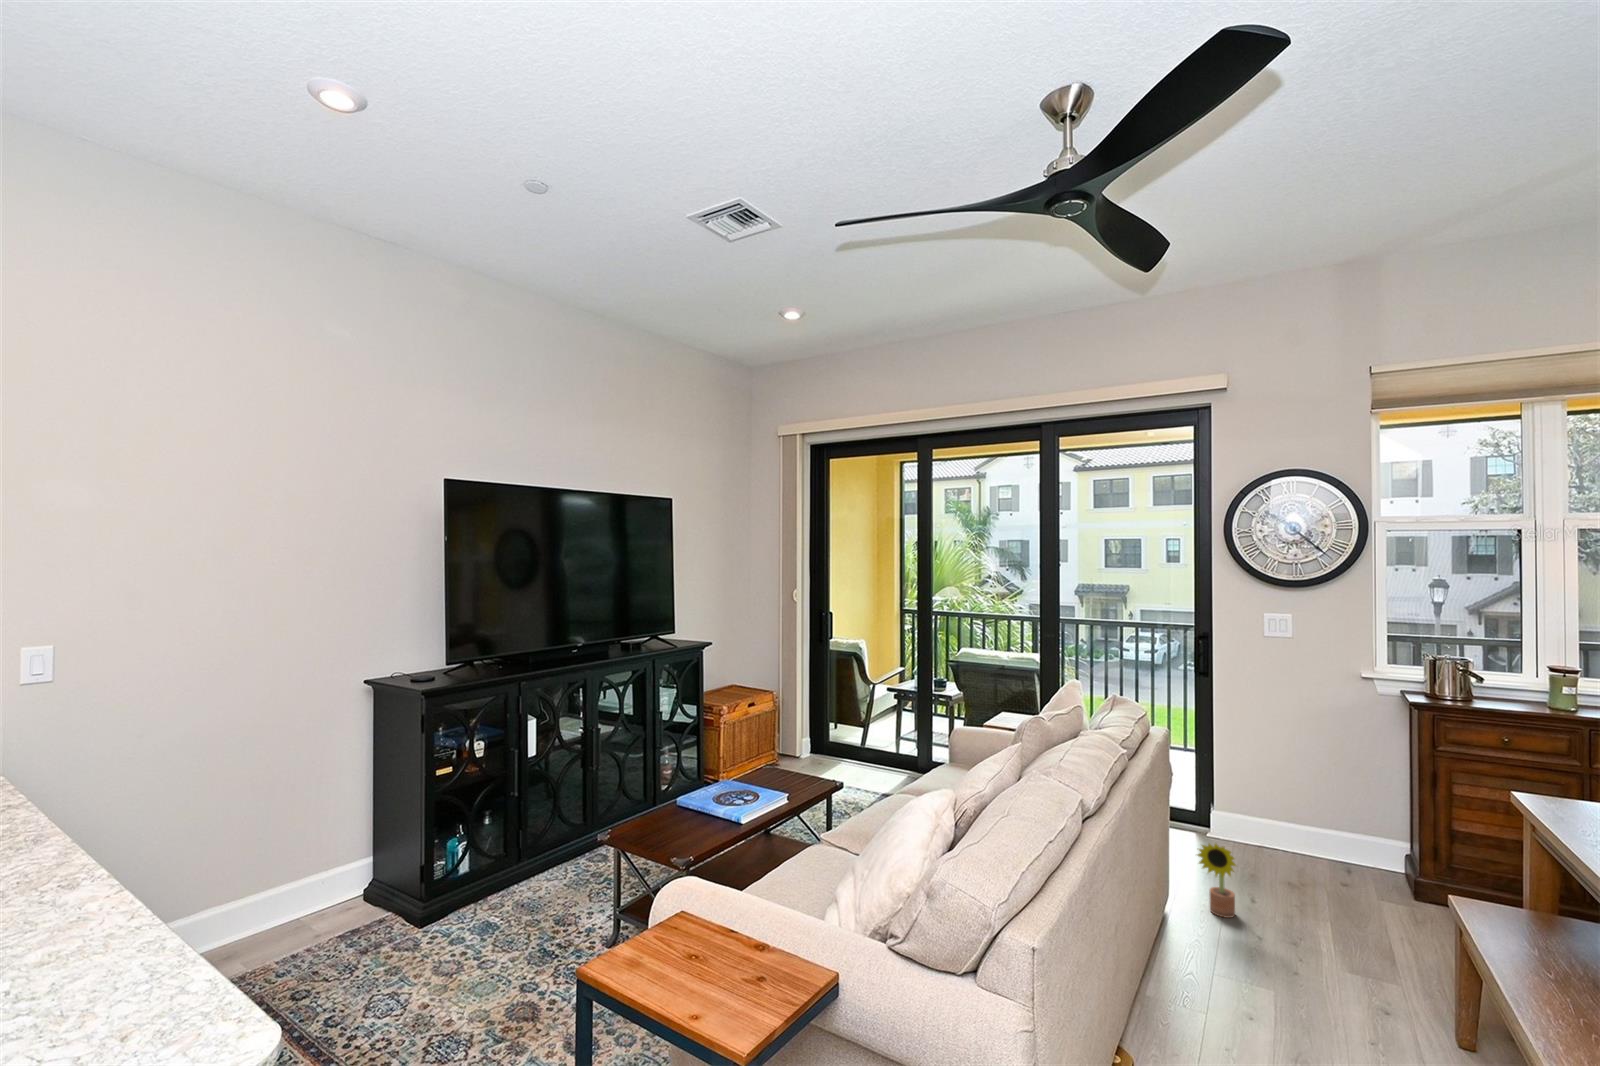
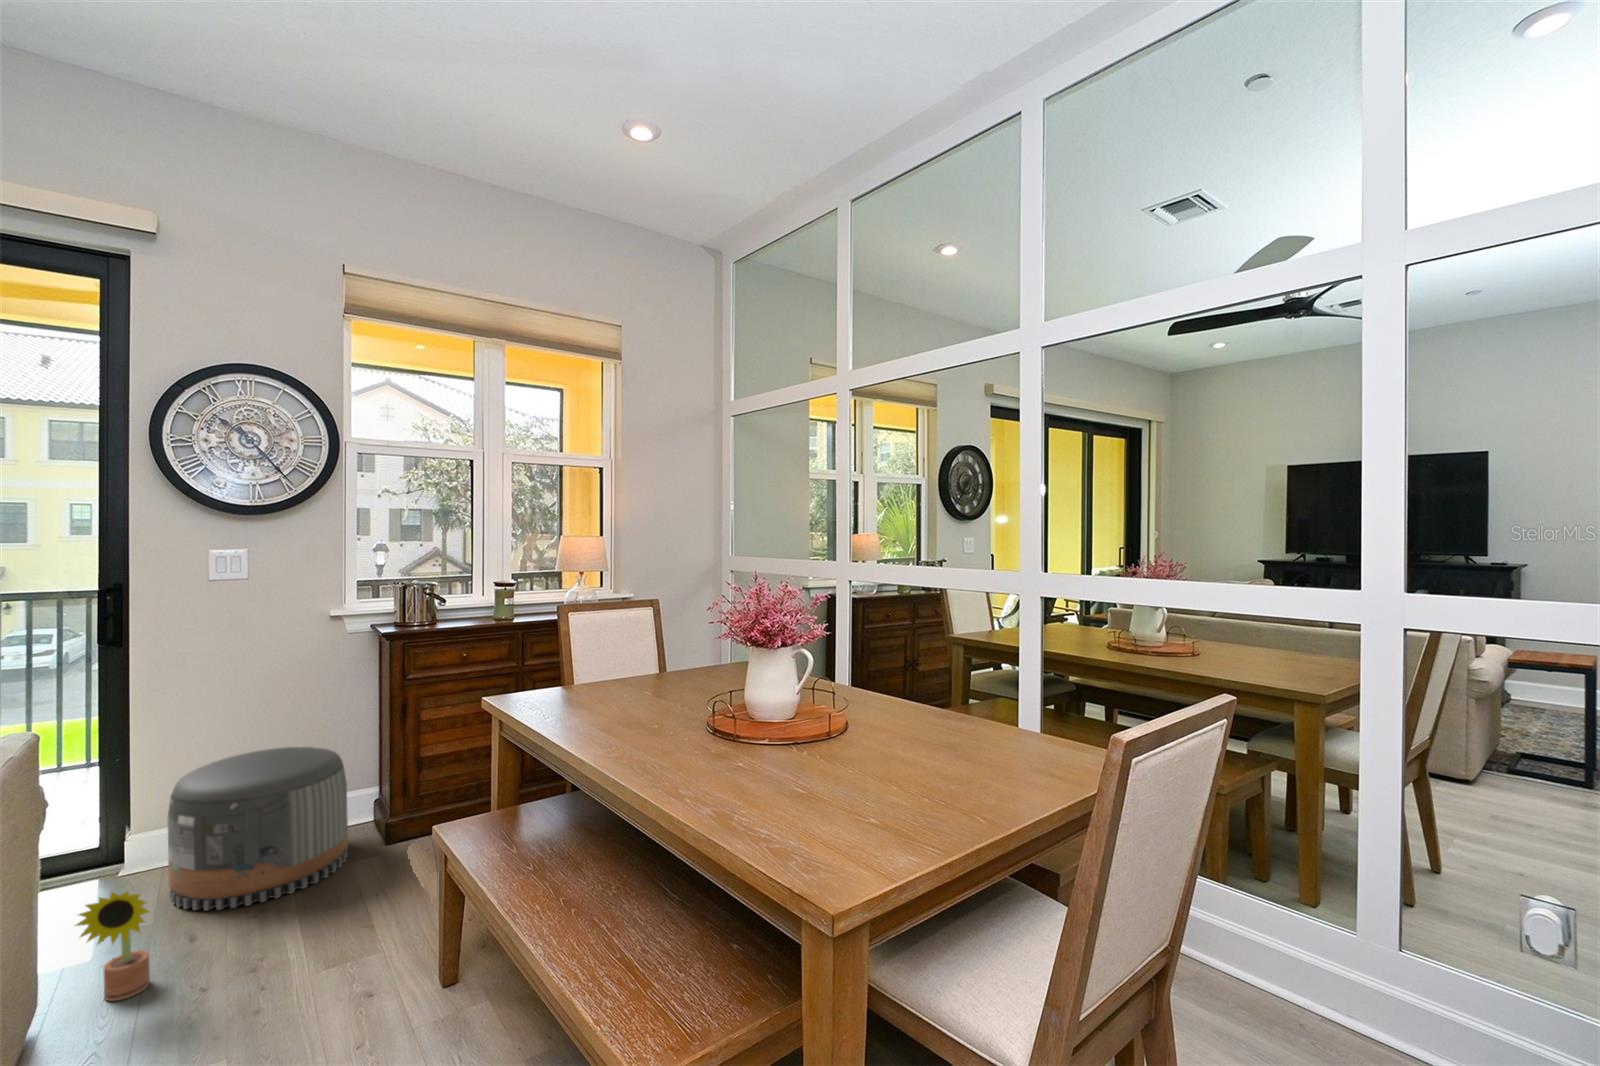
pouf: none [1239,774,1378,902] -> present [167,747,348,910]

